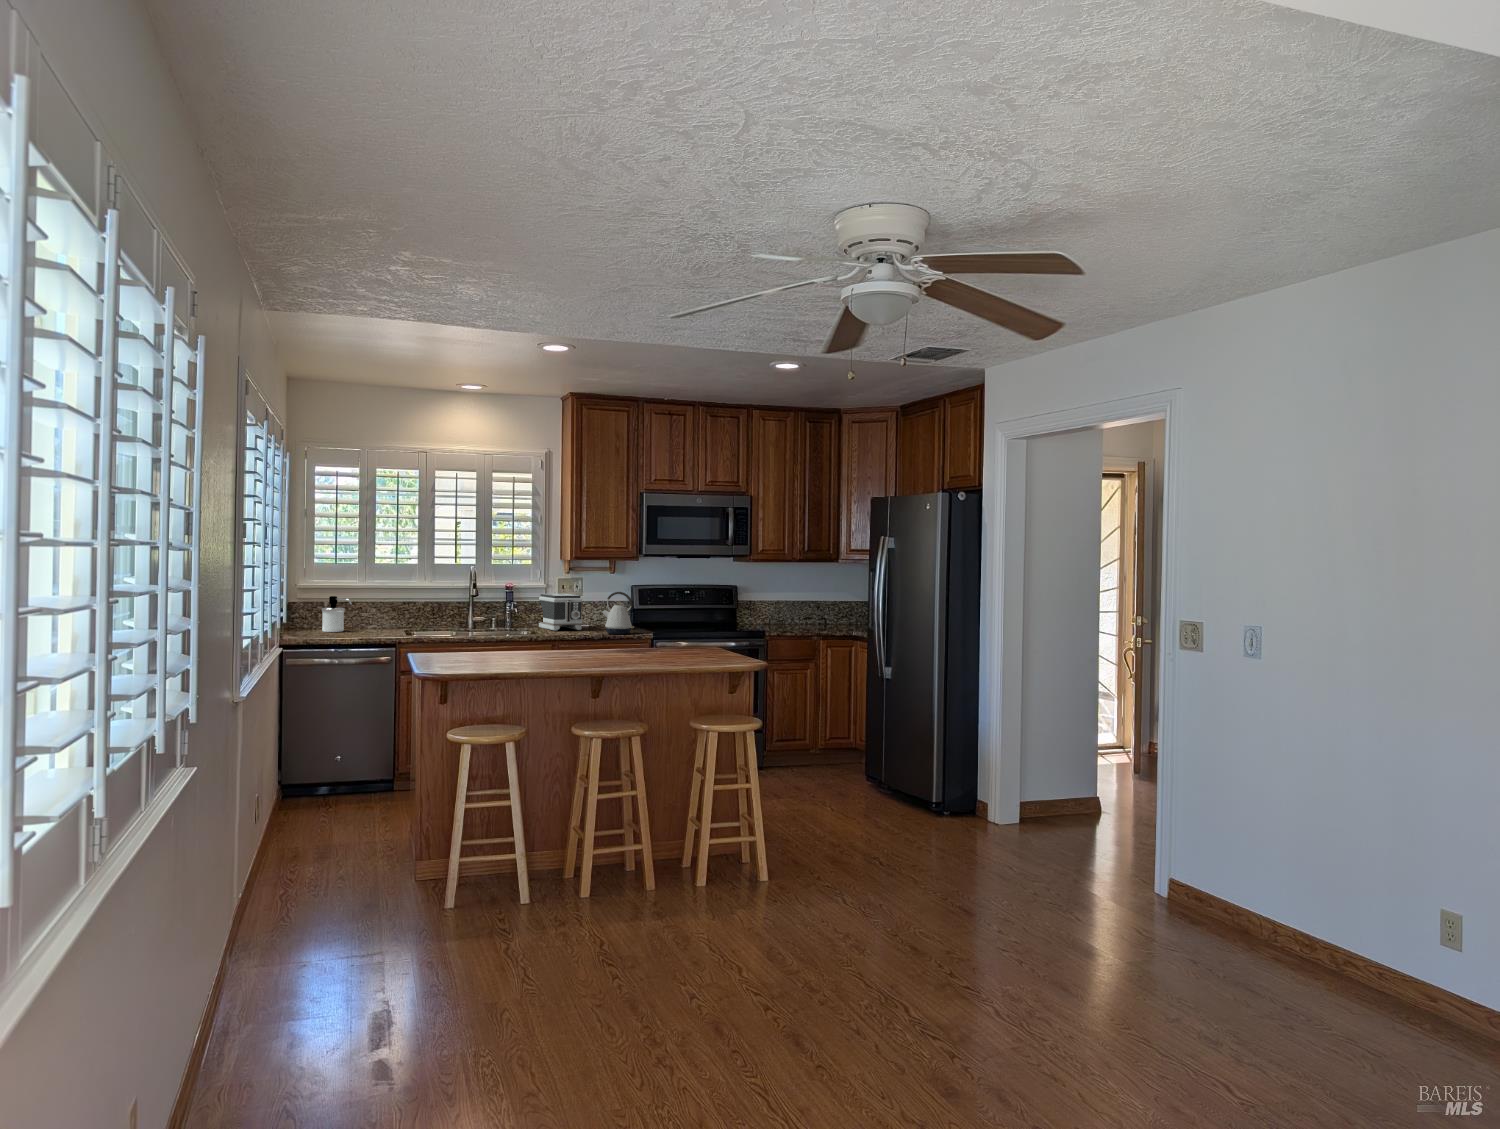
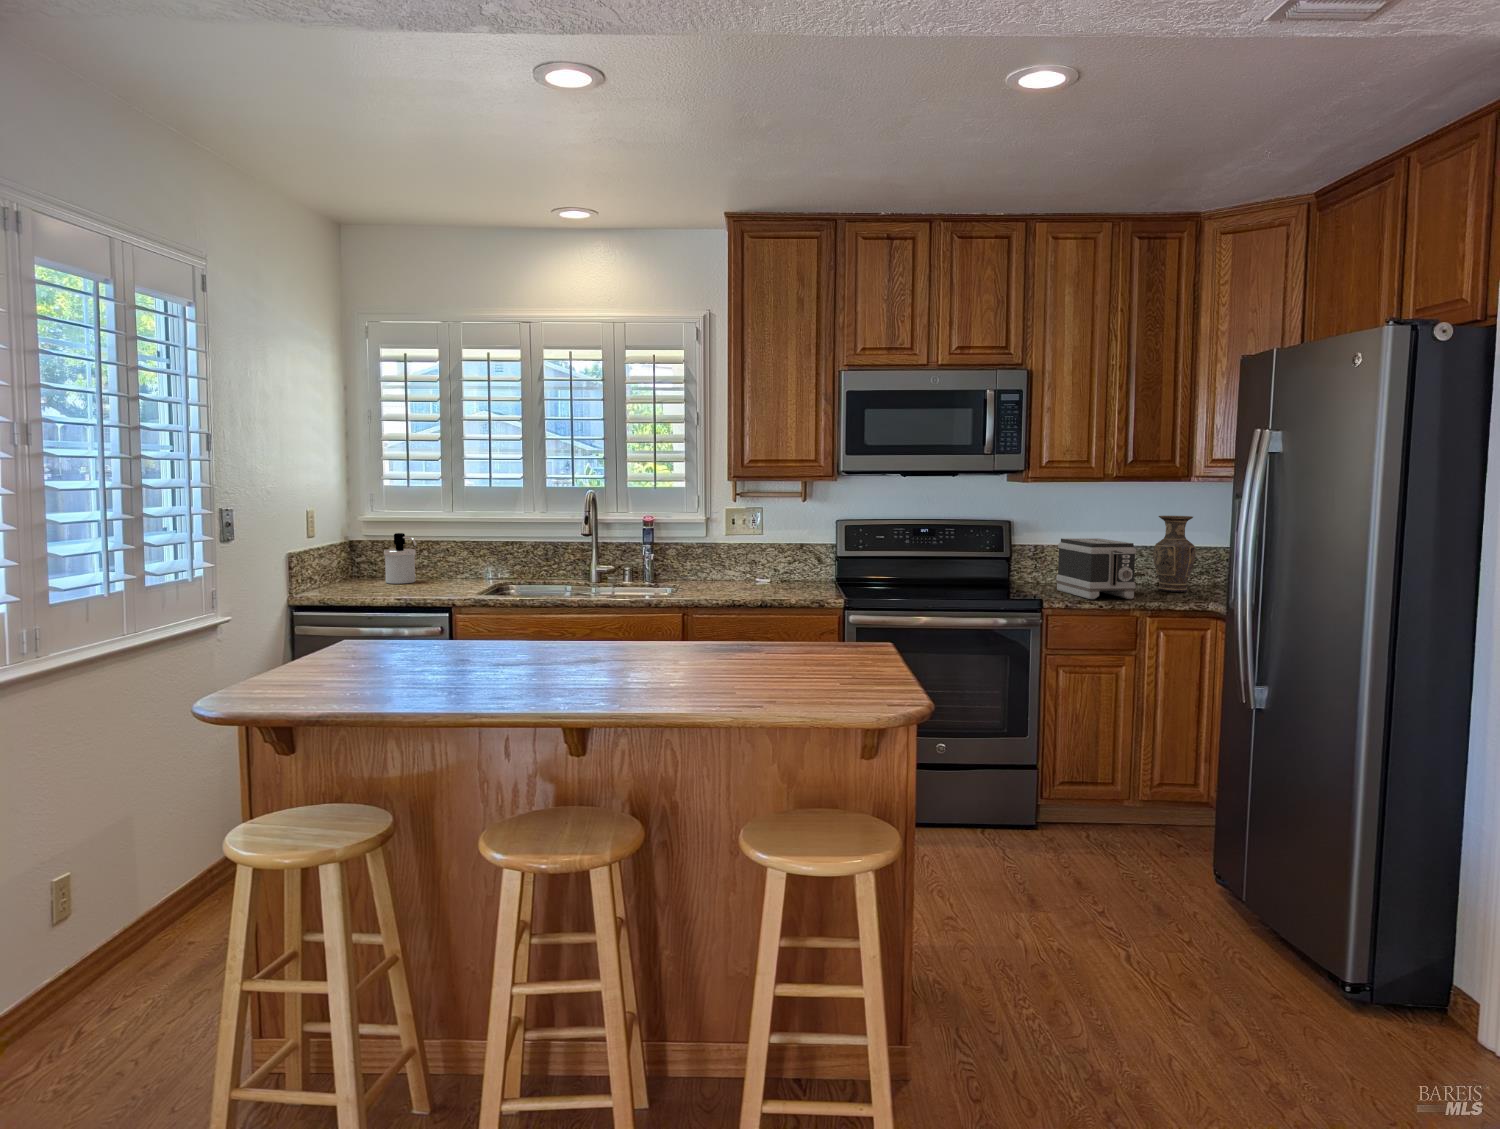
vase: none [818,582,841,627] -> present [1153,516,1196,592]
kettle: present [602,592,634,634] -> none [768,531,817,599]
toaster: present [539,594,582,630] -> present [1056,538,1136,599]

